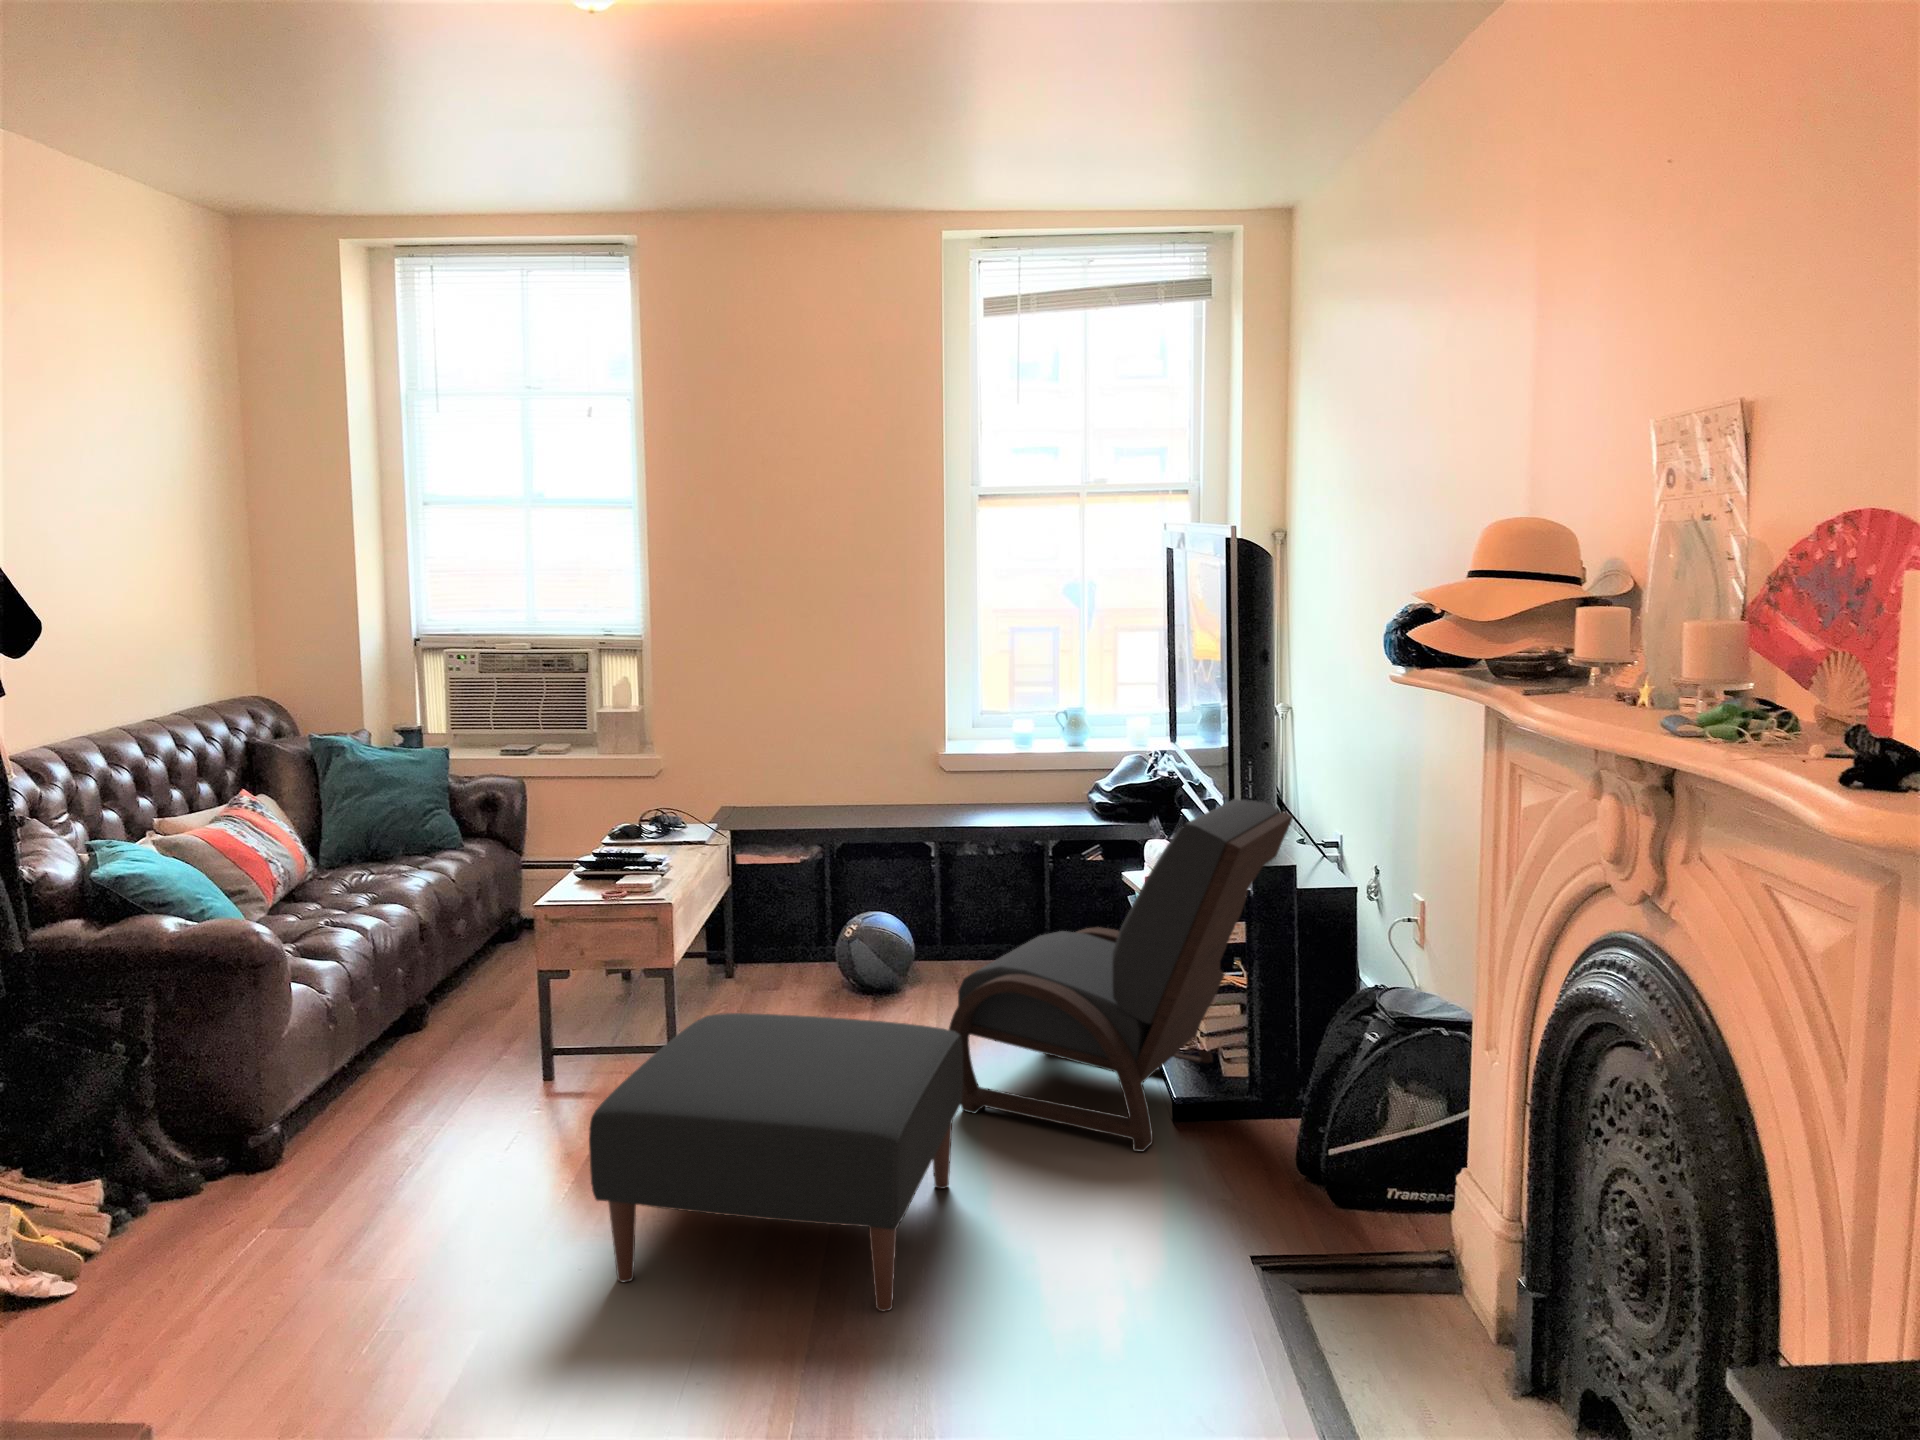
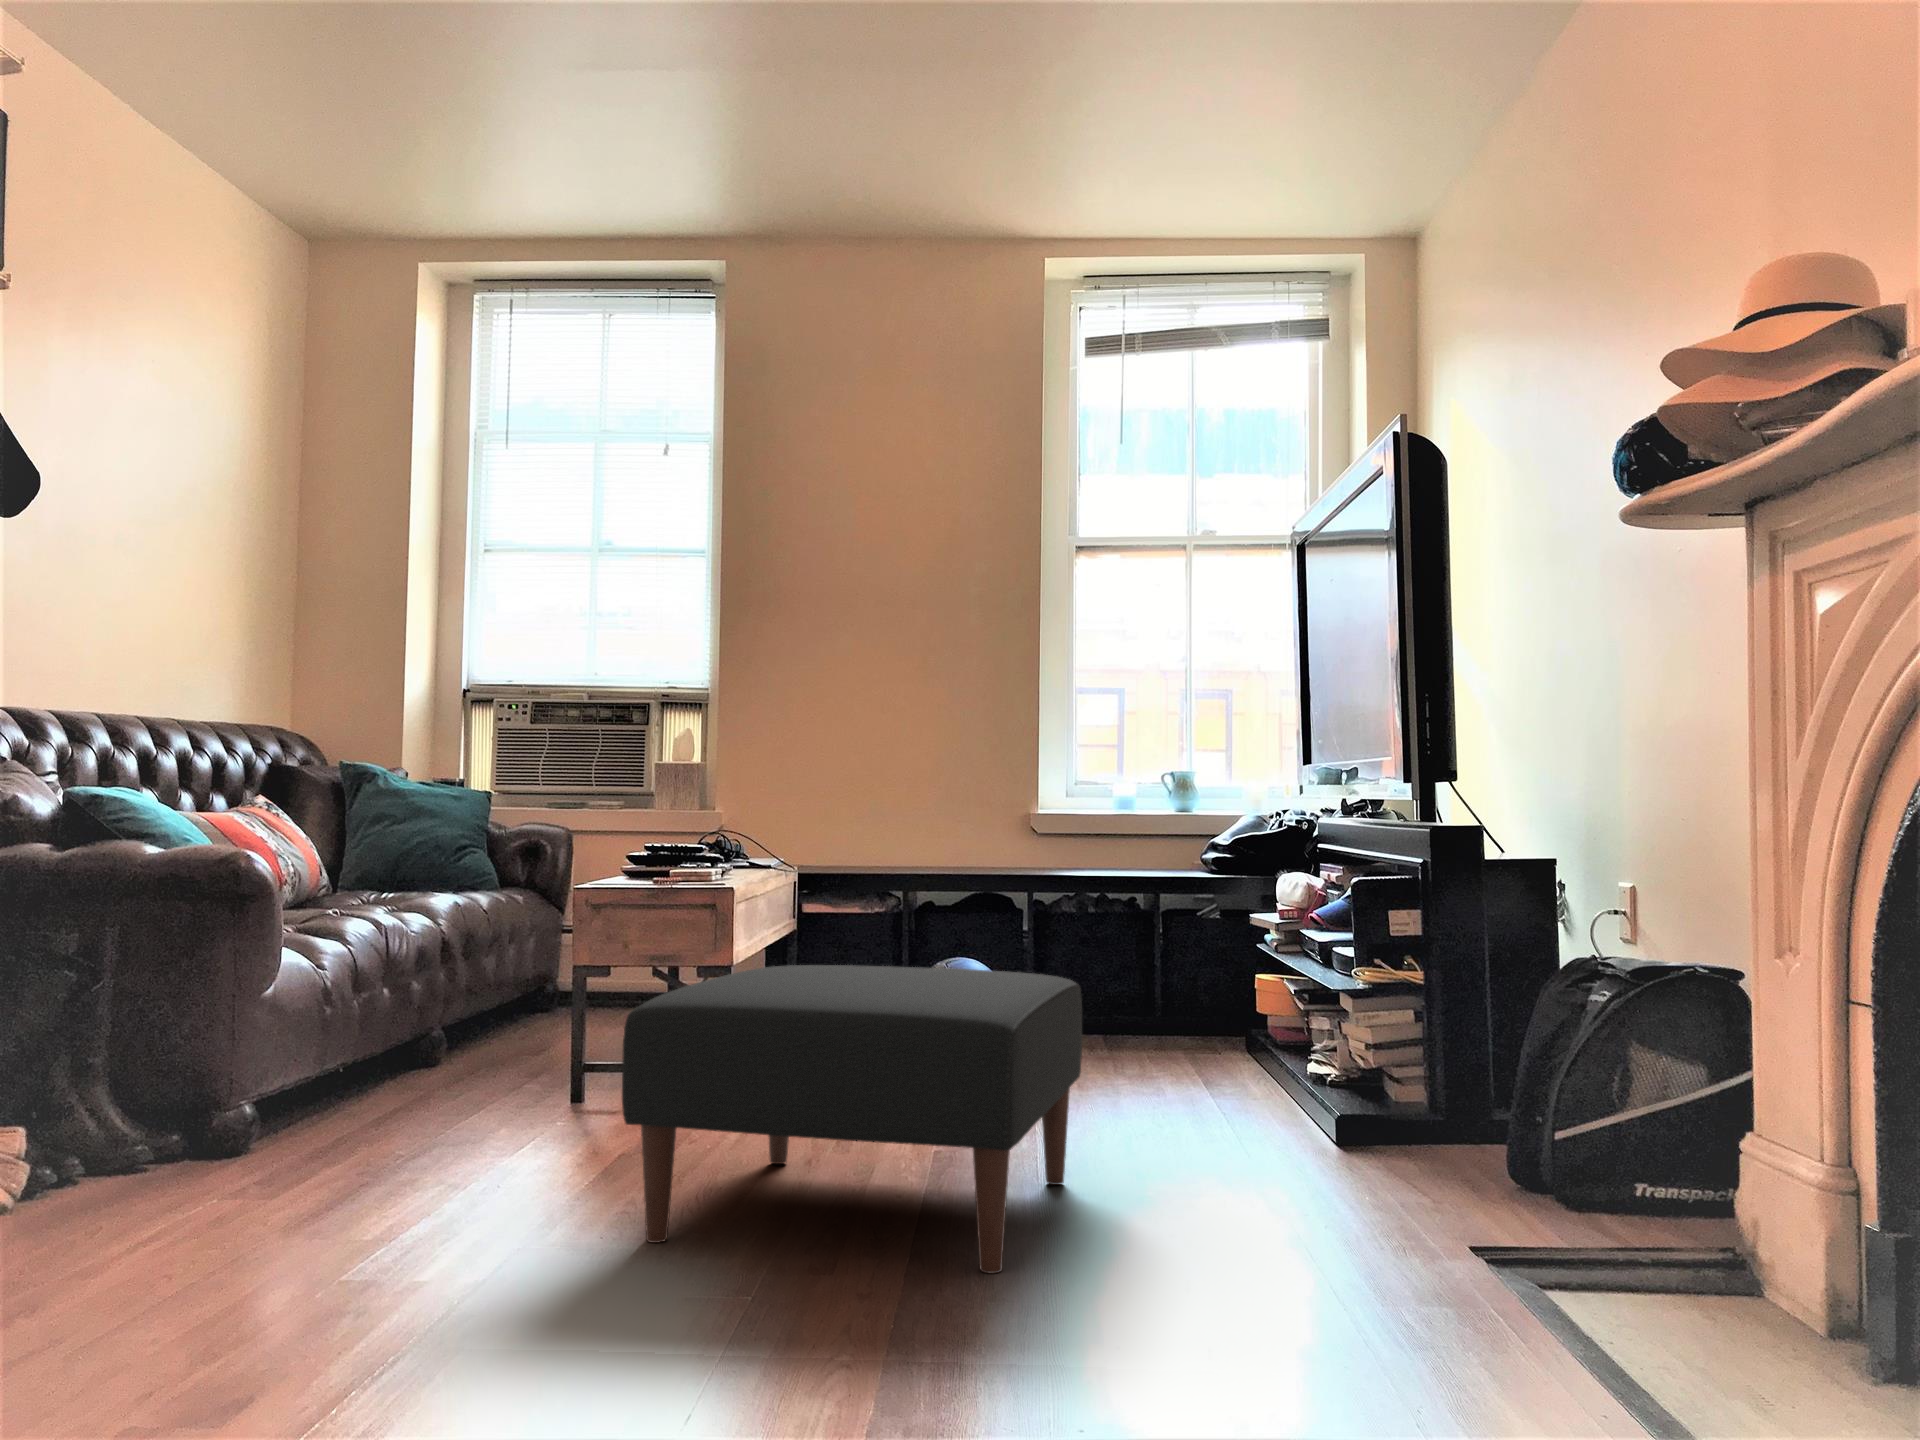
lounge chair: present [949,799,1293,1152] -> none [1055,748,1471,1165]

